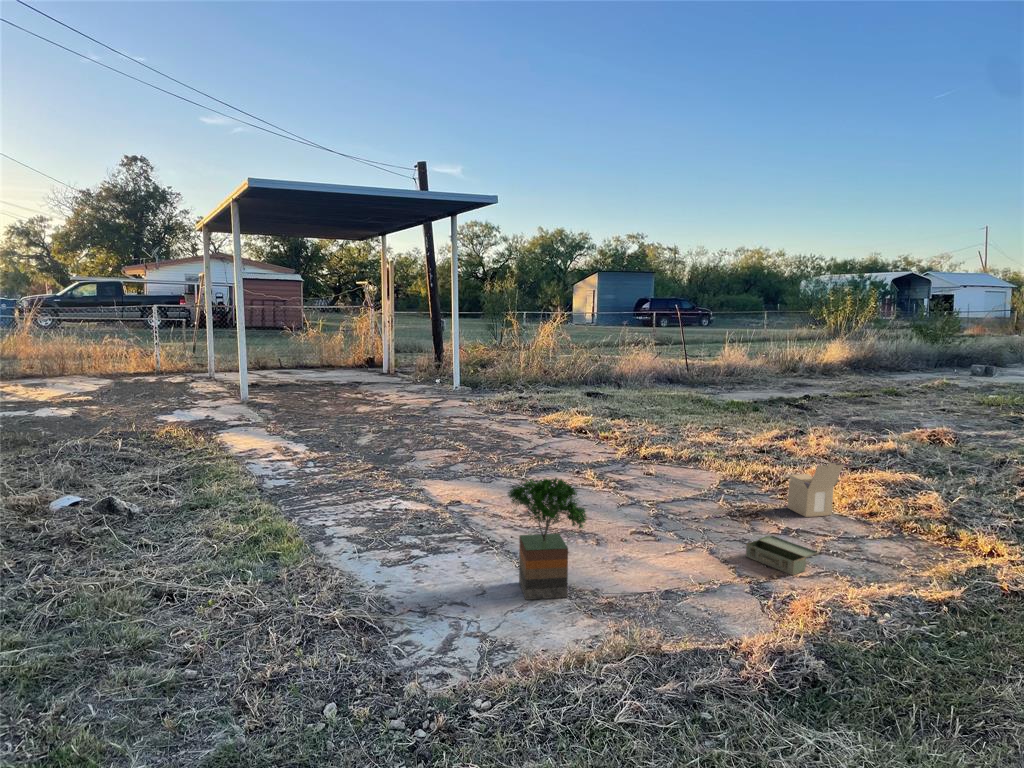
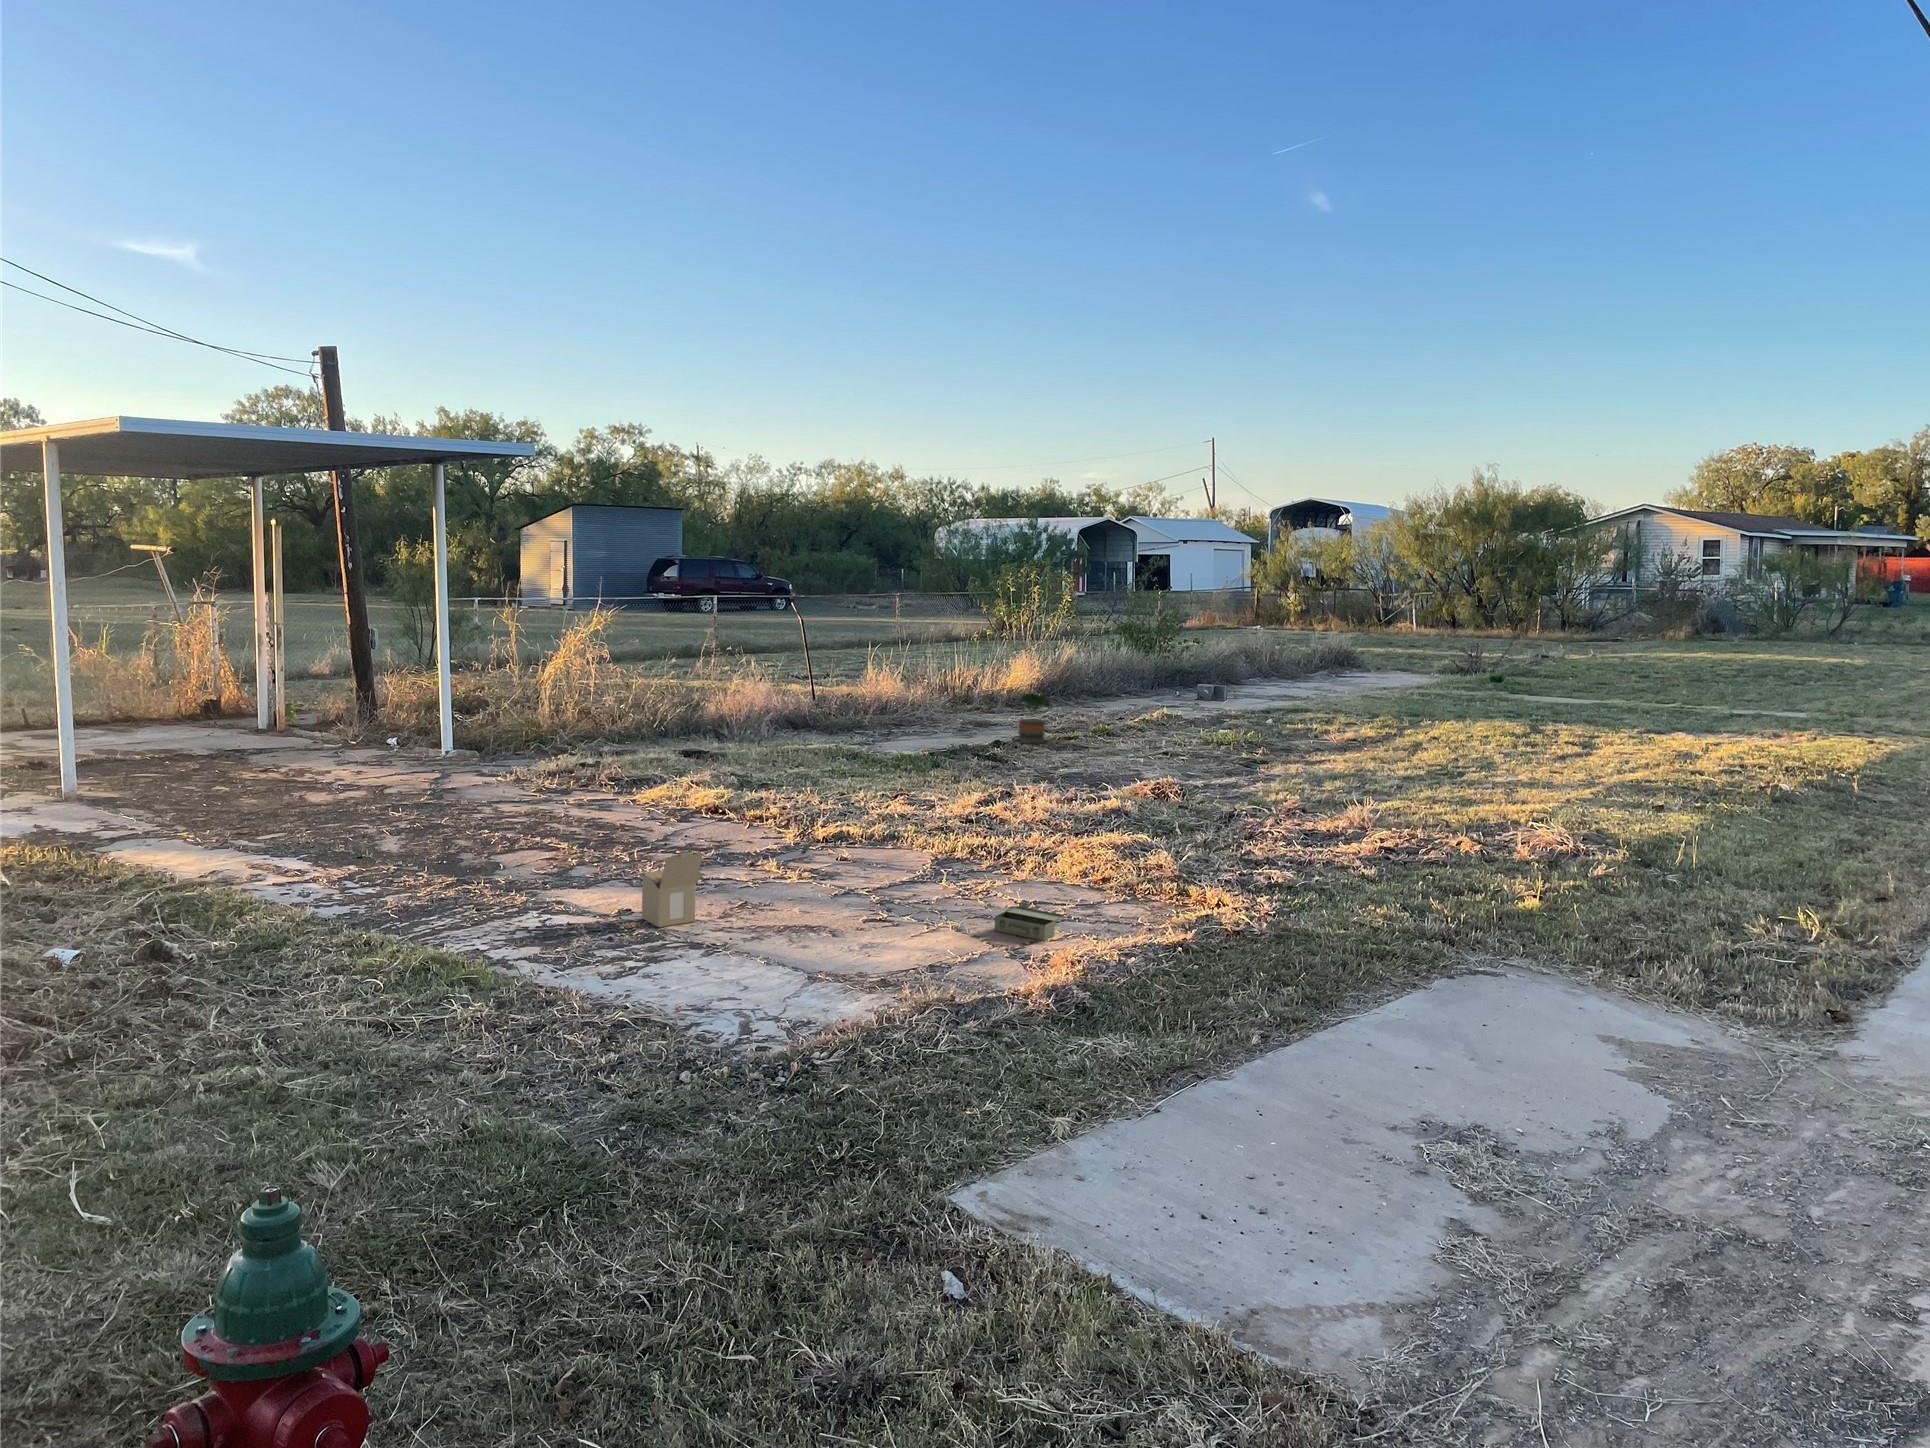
cardboard box: present [787,463,844,517] -> present [640,852,704,927]
potted tree: present [508,478,586,600] -> present [1017,693,1053,743]

